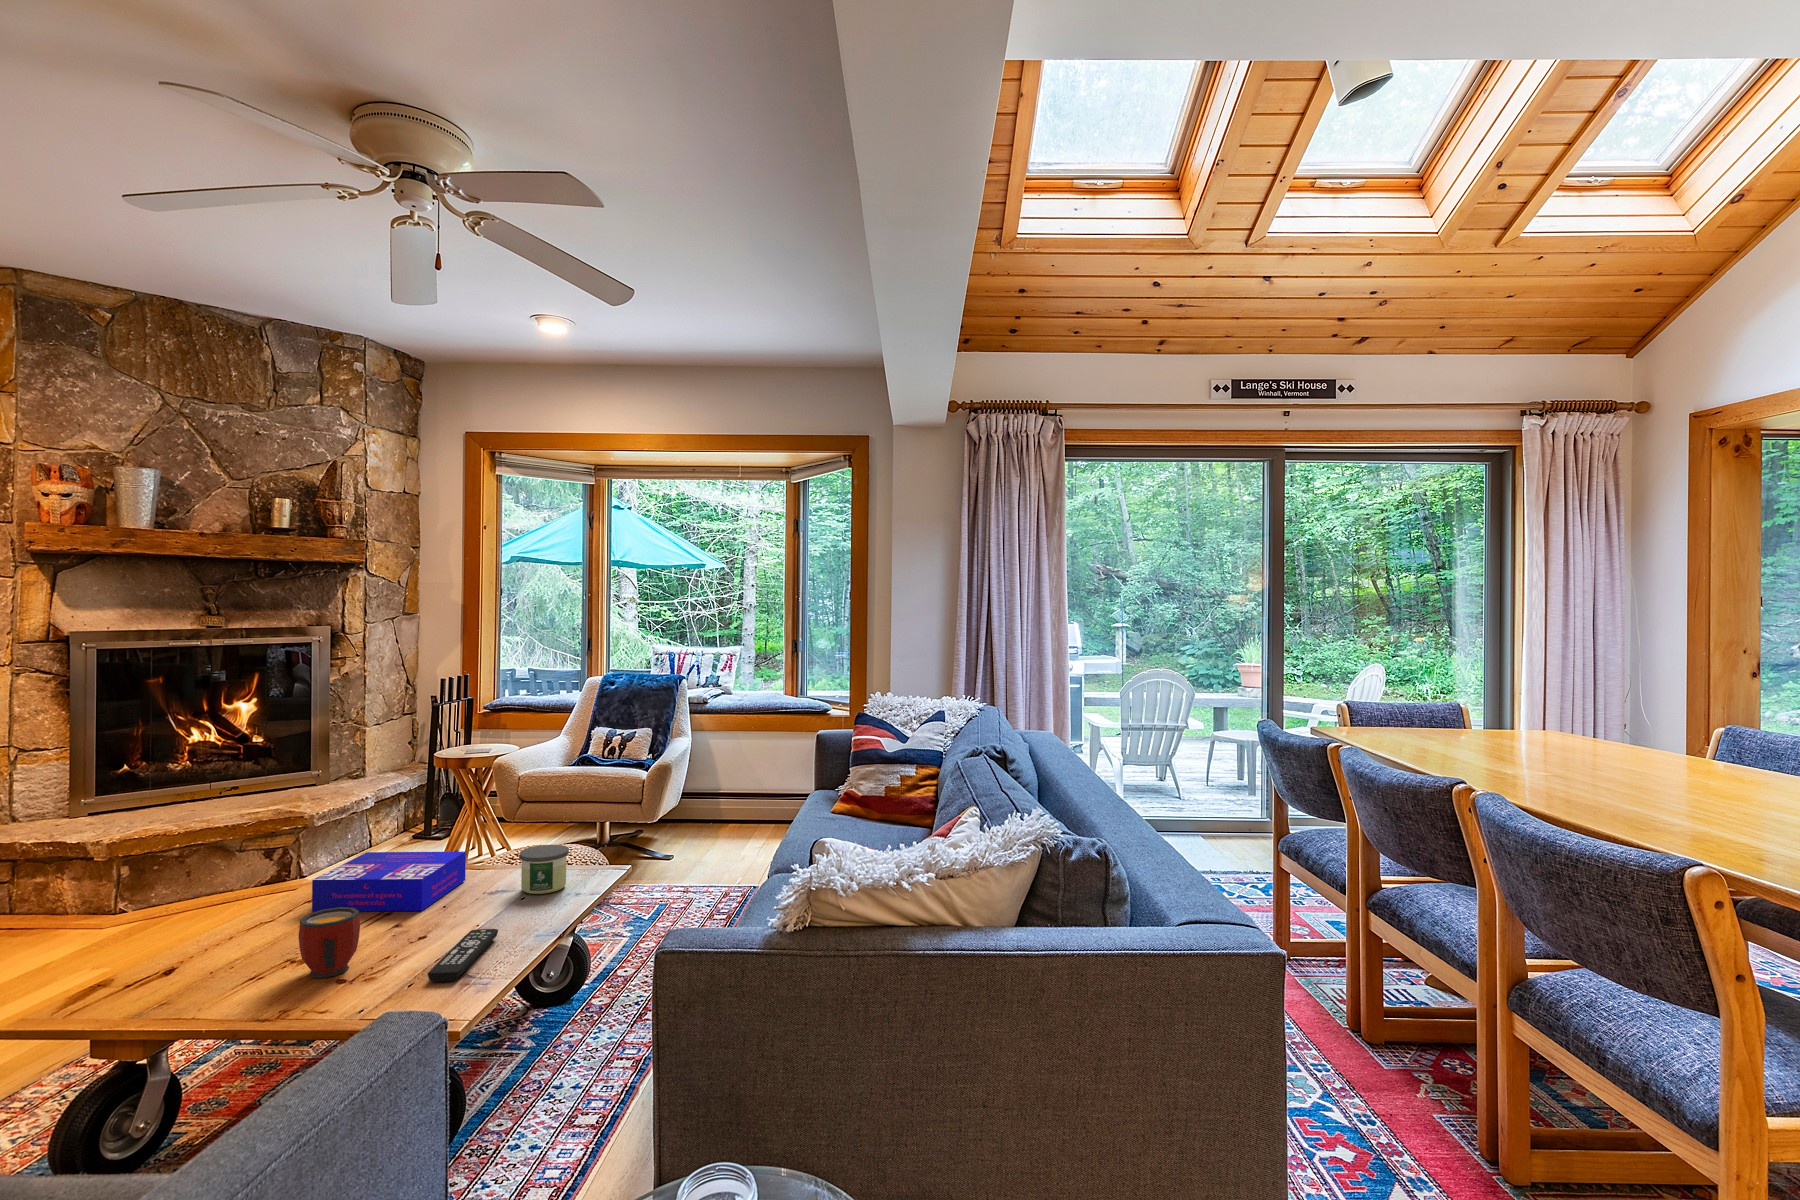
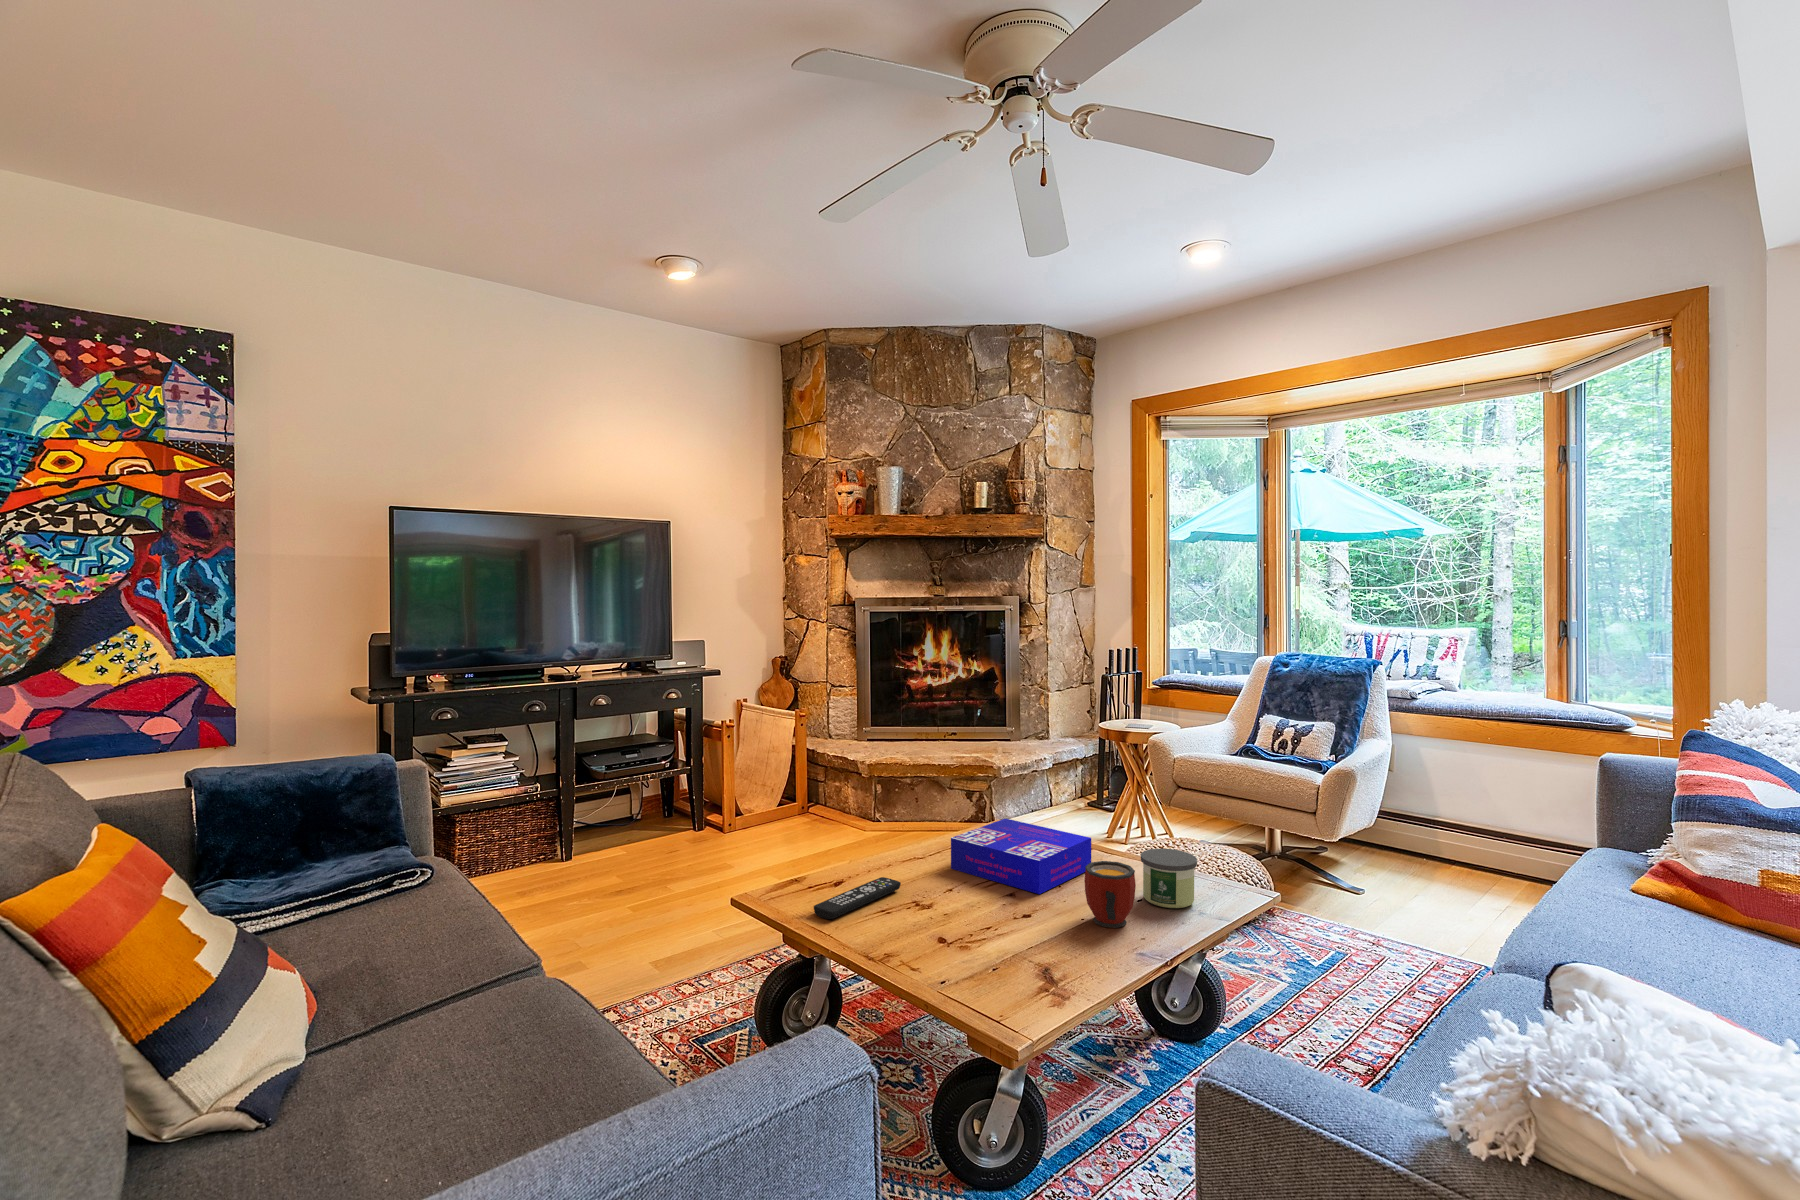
mug: present [298,907,360,978] -> present [1084,861,1136,928]
remote control: present [428,929,498,982] -> present [814,877,901,919]

